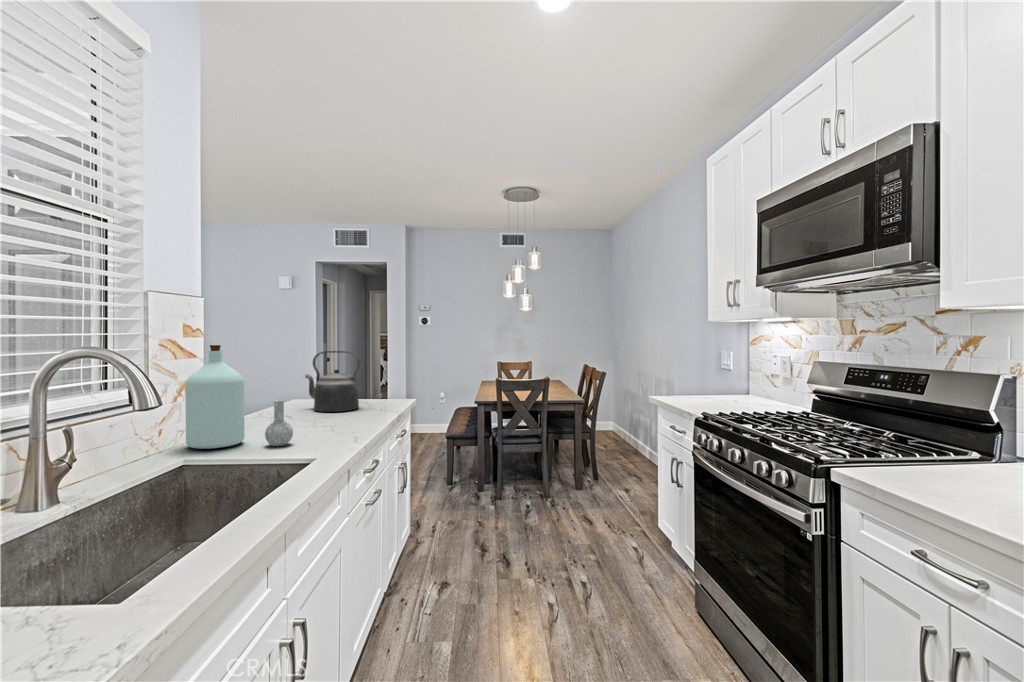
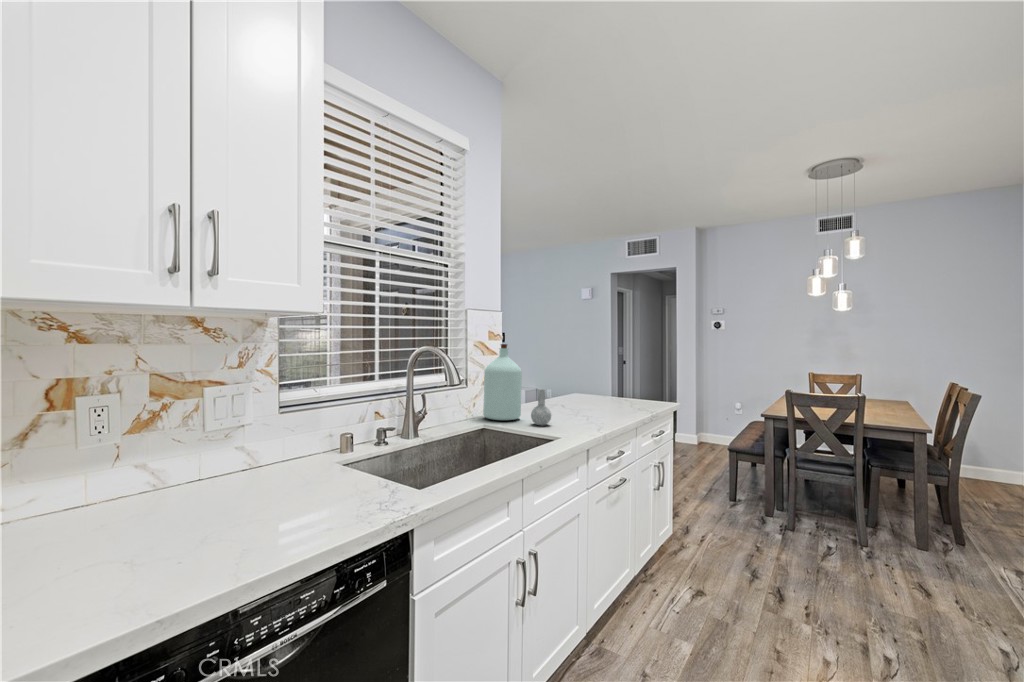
kettle: present [305,351,360,412] -> none [584,356,628,408]

